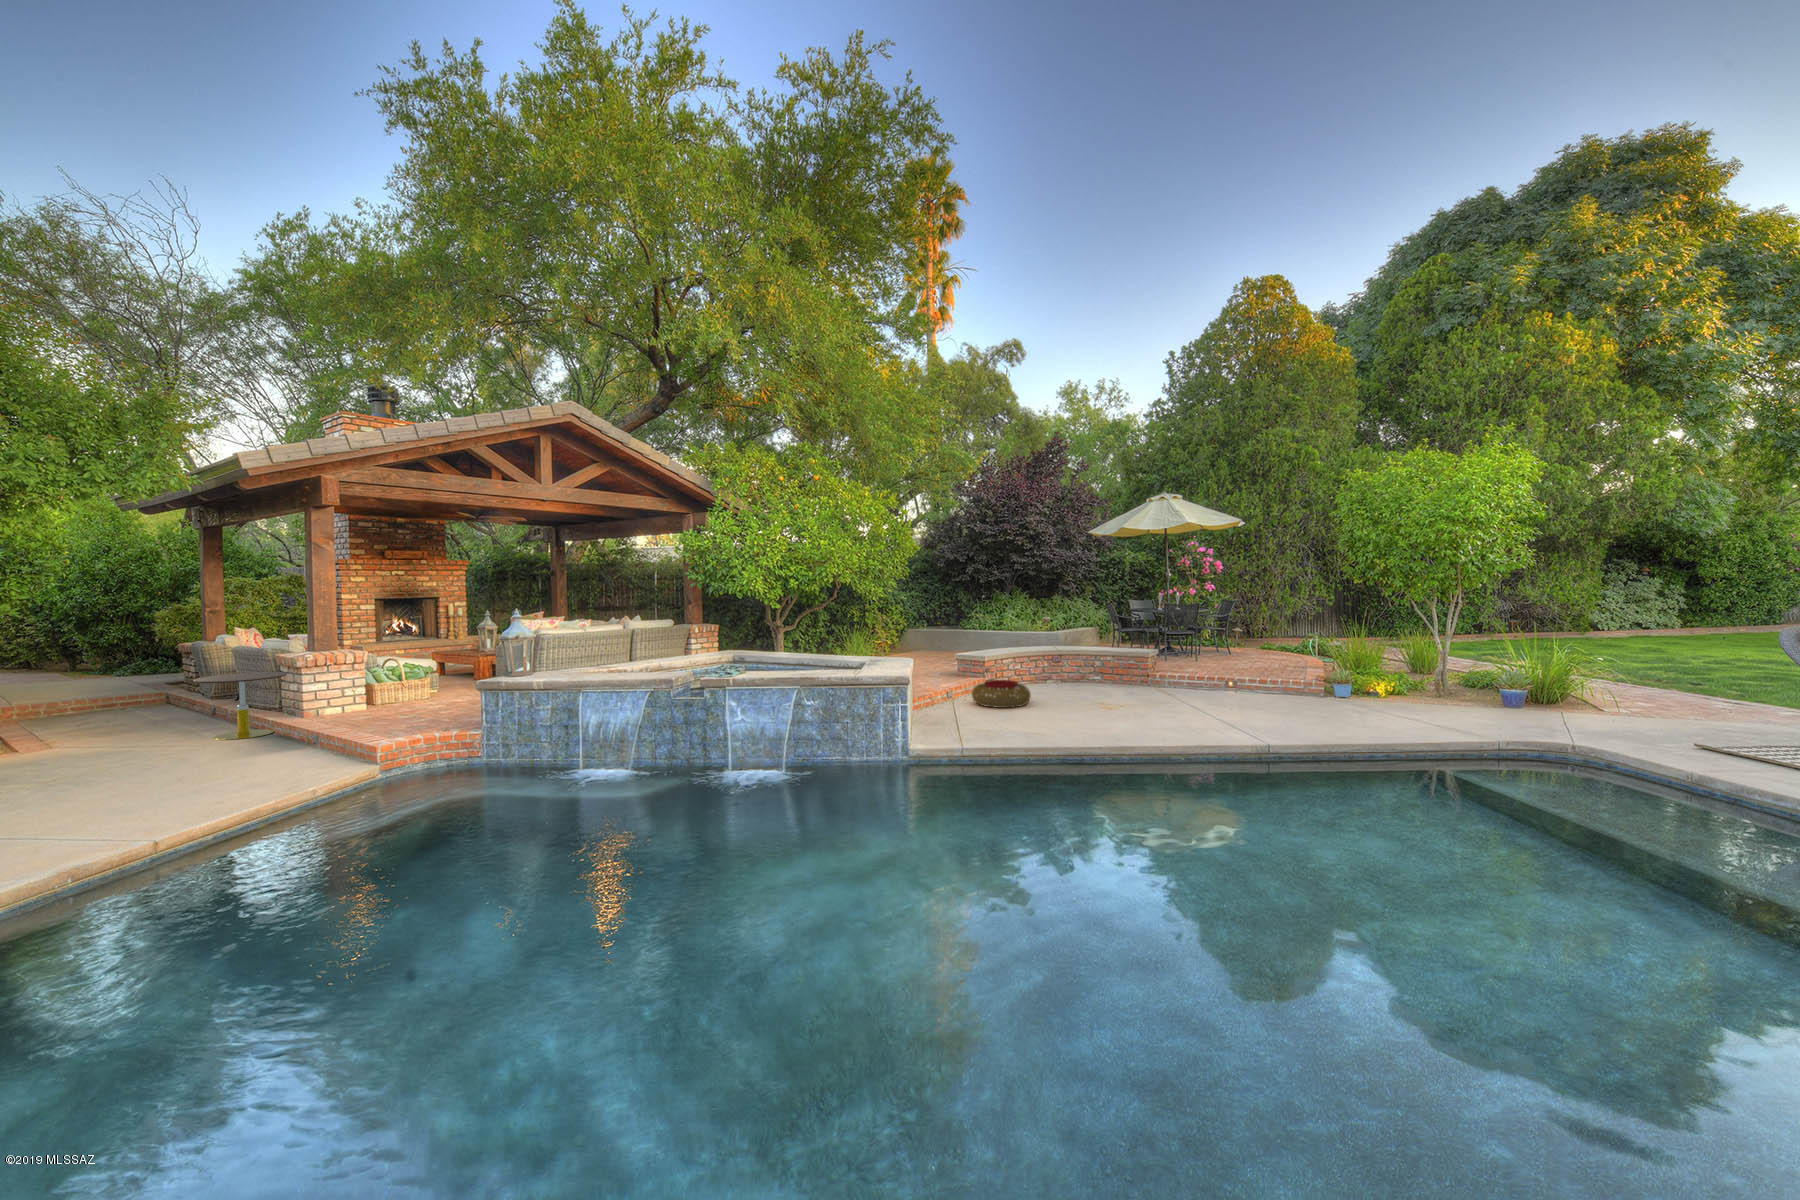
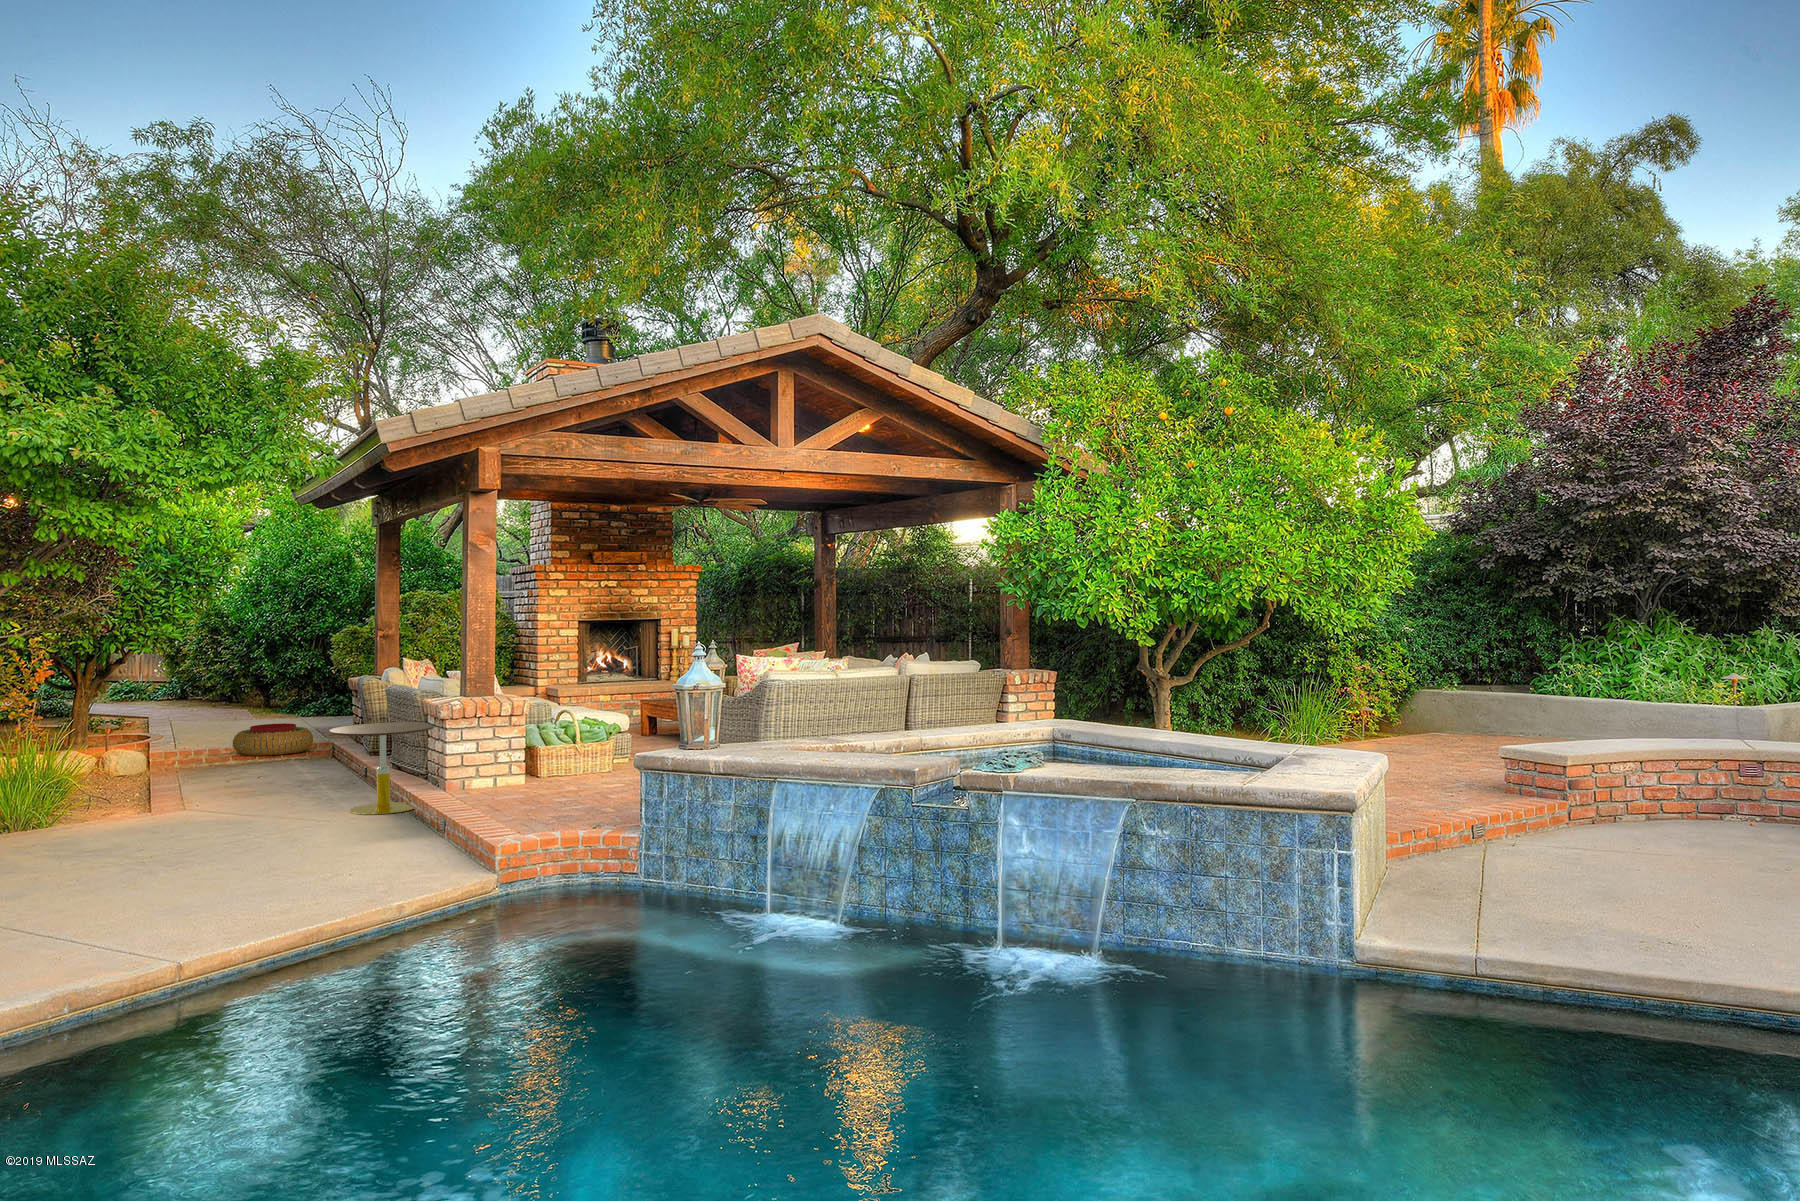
pouf: present [972,680,1031,708] -> present [233,723,313,756]

